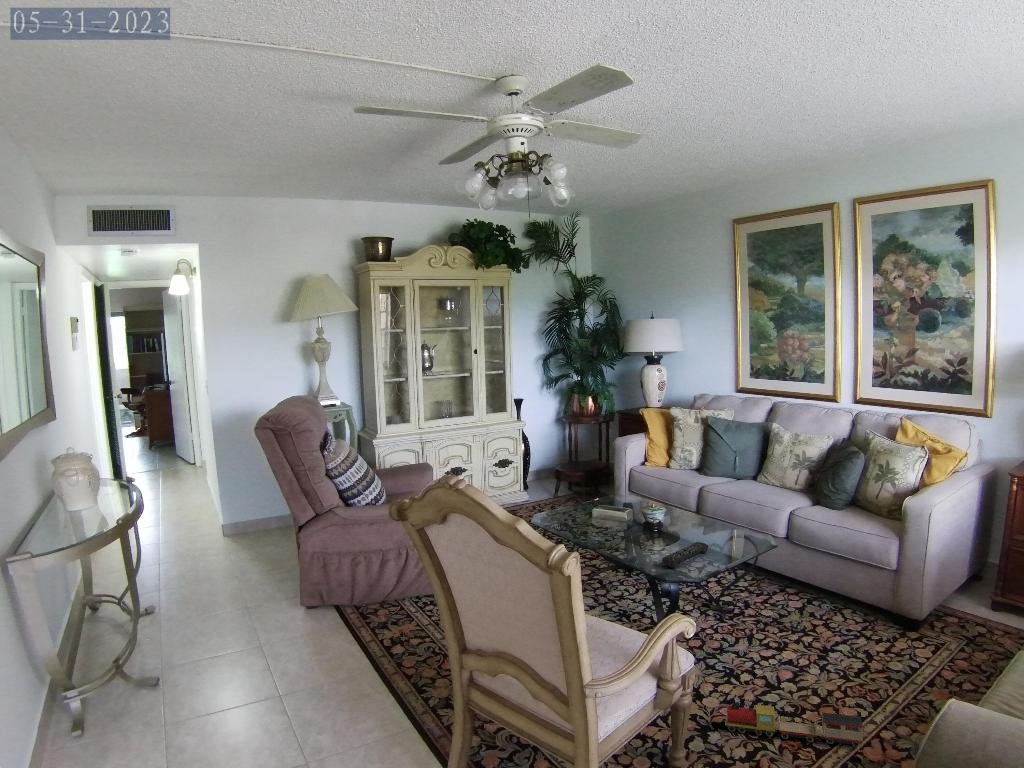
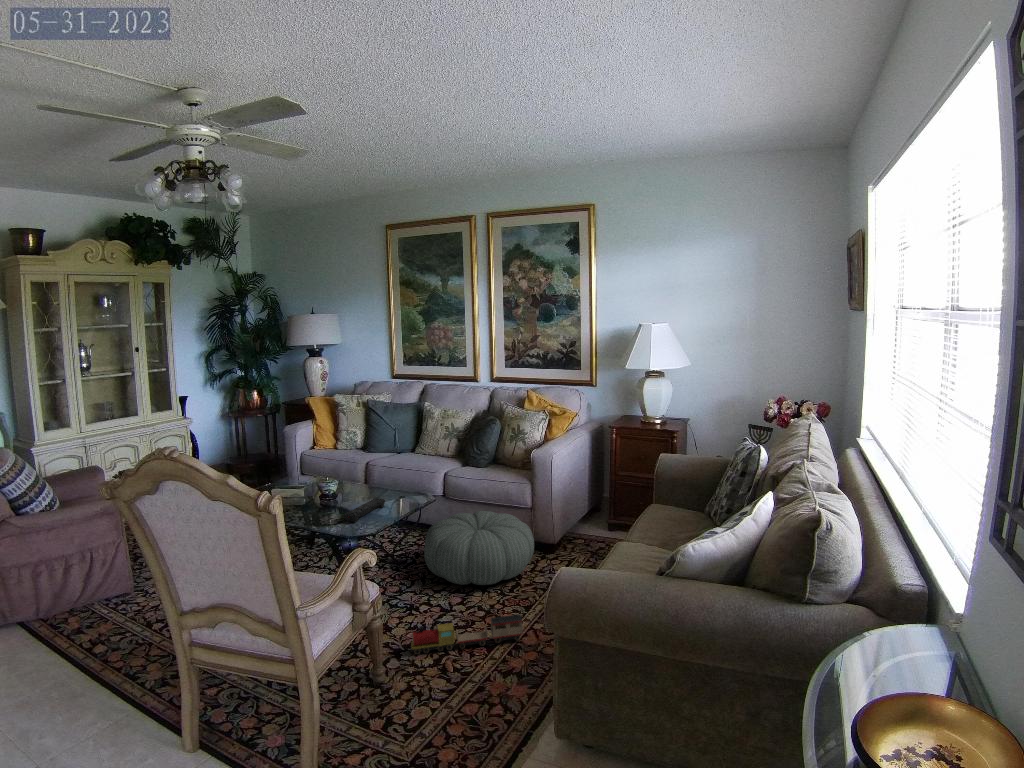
pouf: none [752,568,895,664] -> present [424,511,534,585]

